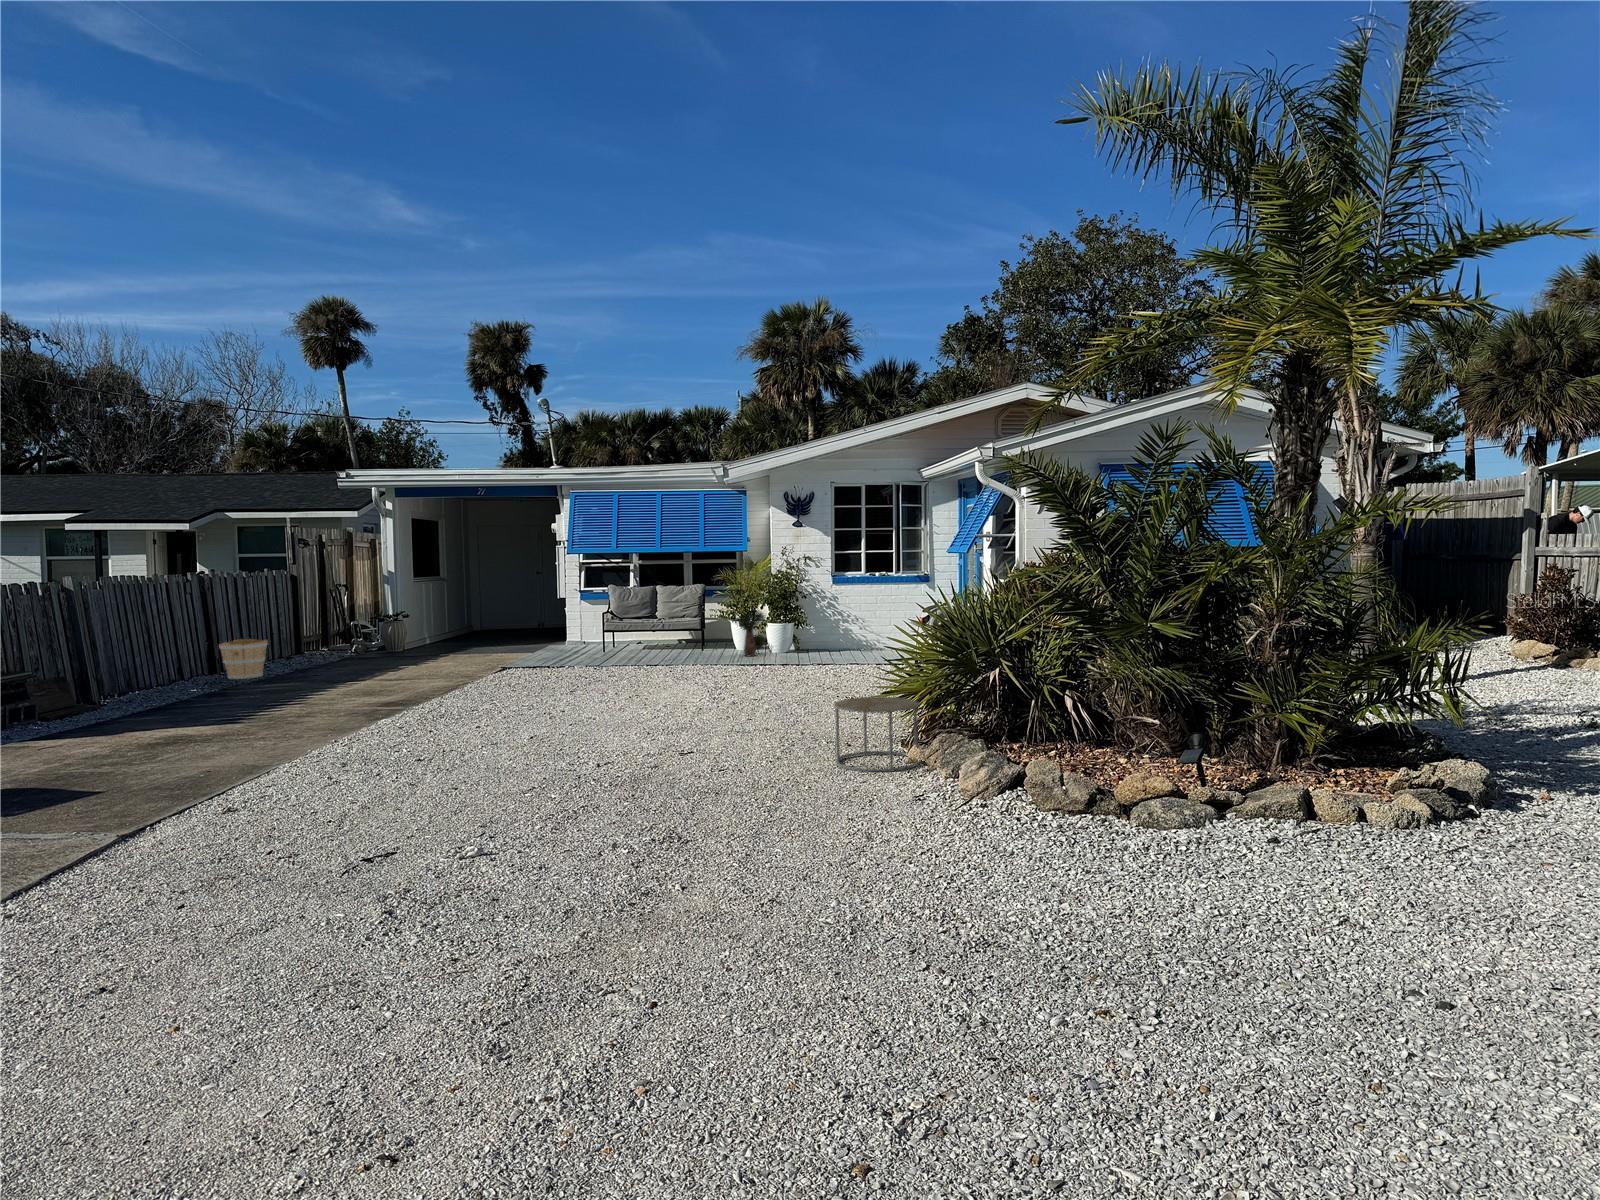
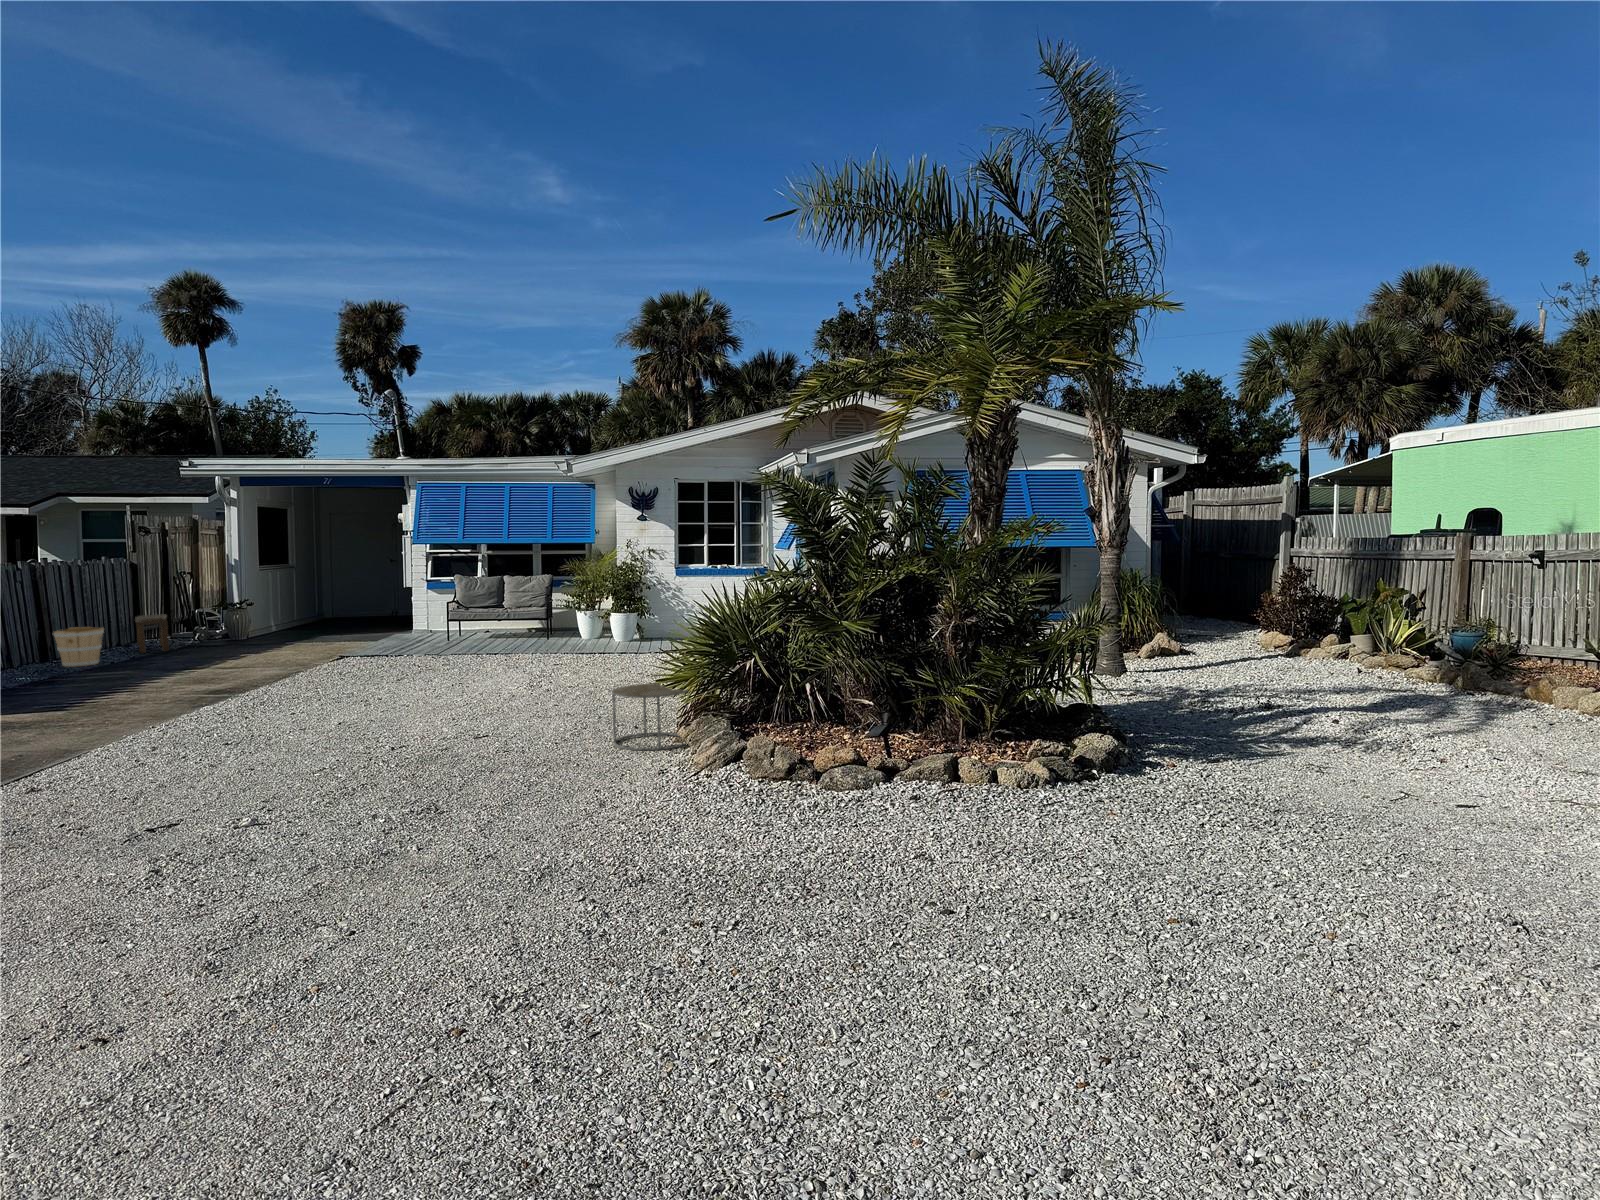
potted plant: present [737,608,773,656] -> none [576,598,613,645]
bench: none [294,627,327,666] -> present [135,614,169,653]

